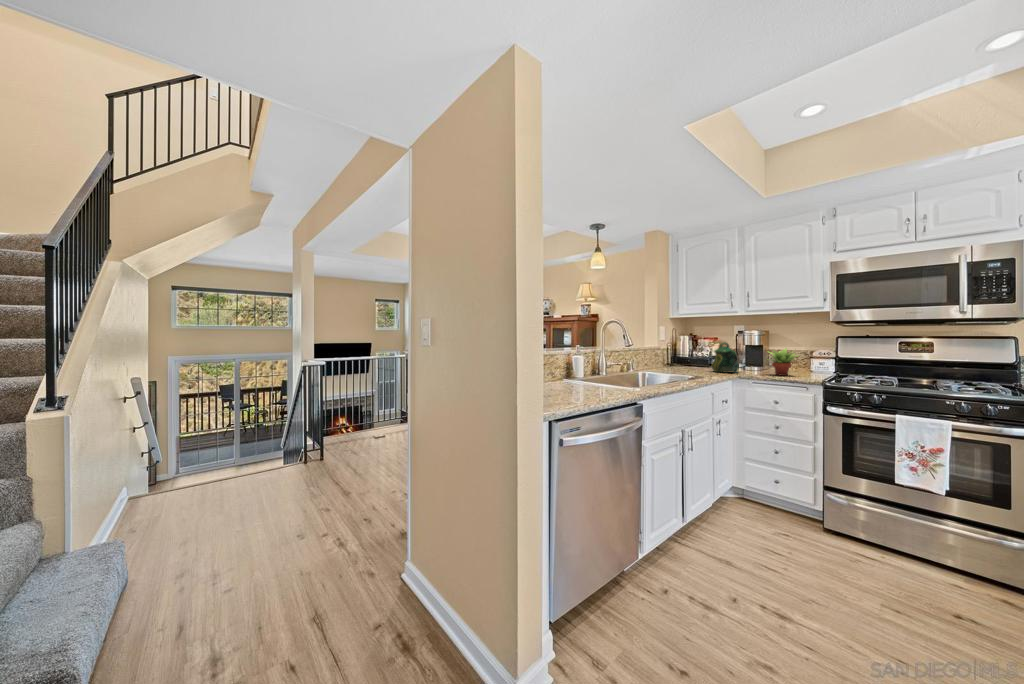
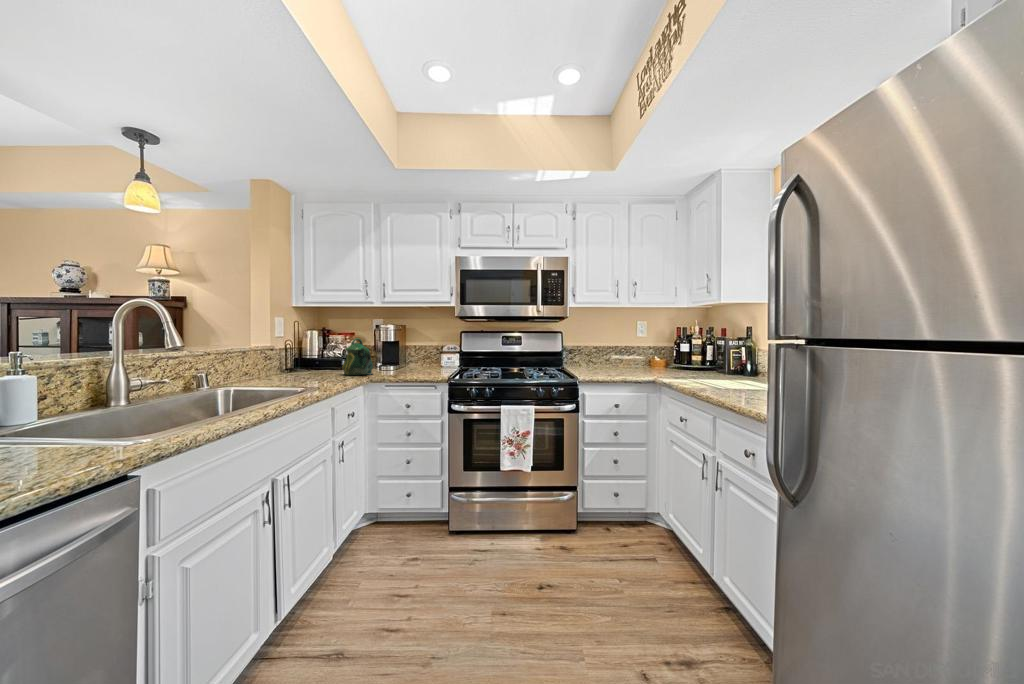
succulent plant: present [769,348,798,376] -> none [399,343,431,375]

